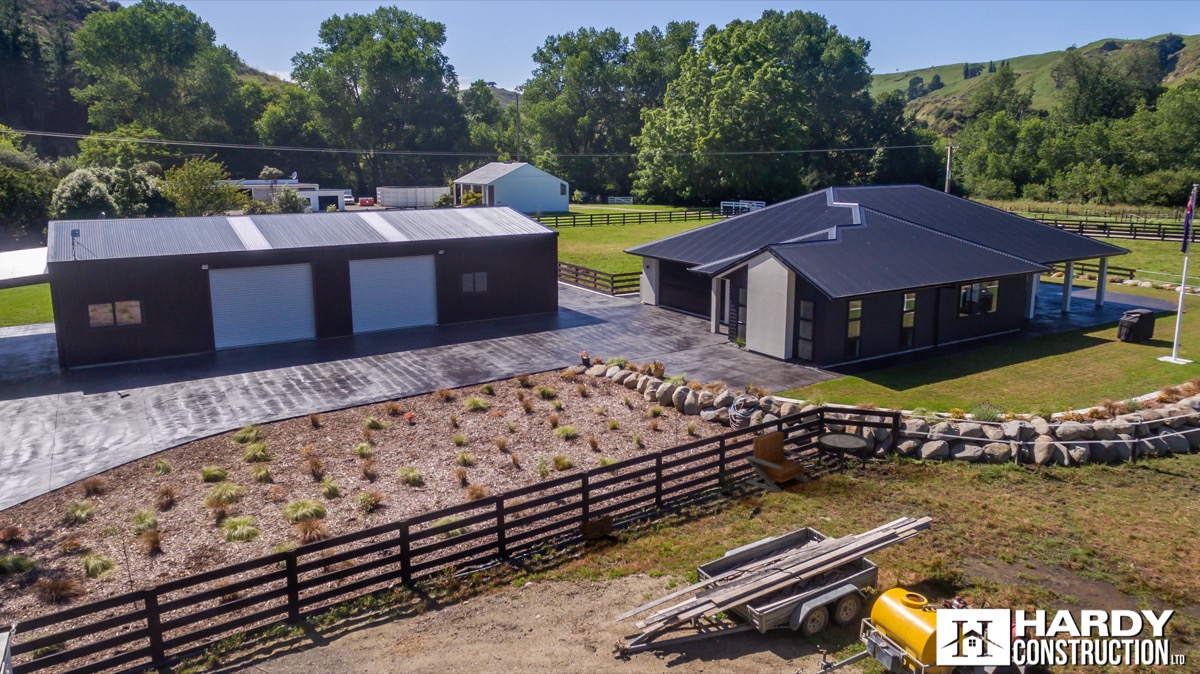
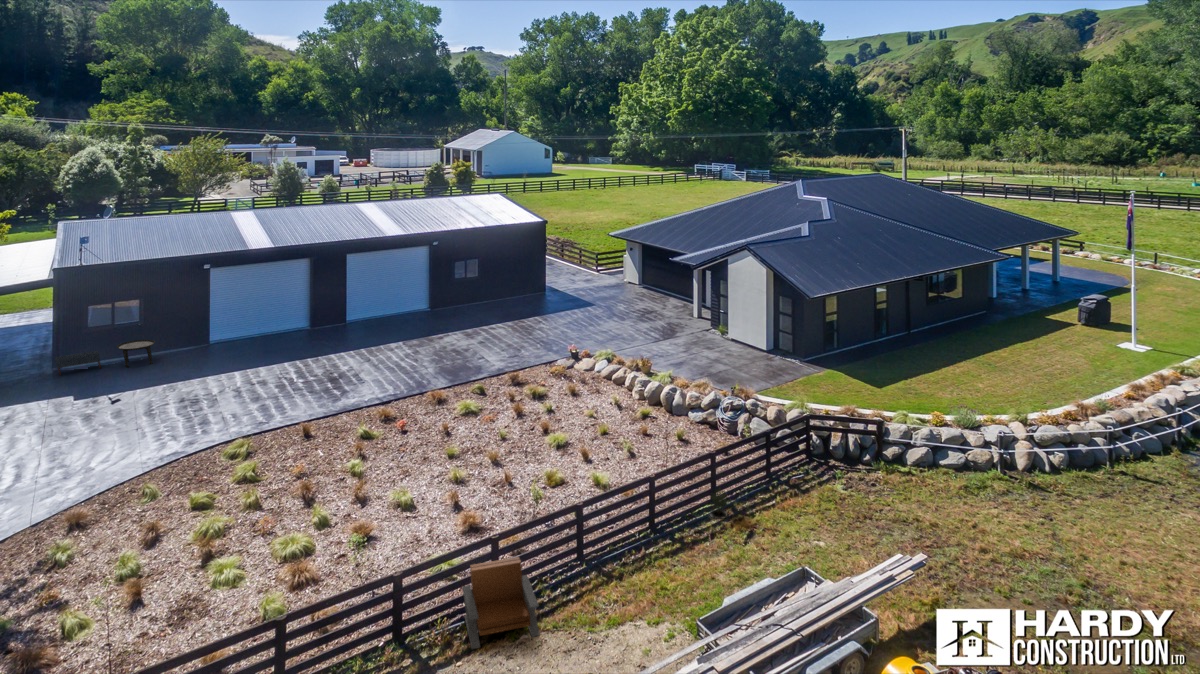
bench: none [66,350,110,373] -> present [55,351,101,375]
lounge chair: present [746,431,809,493] -> present [462,557,540,649]
round table: present [817,432,870,474] -> present [116,340,155,367]
basket: present [578,514,613,539] -> none [572,549,607,576]

